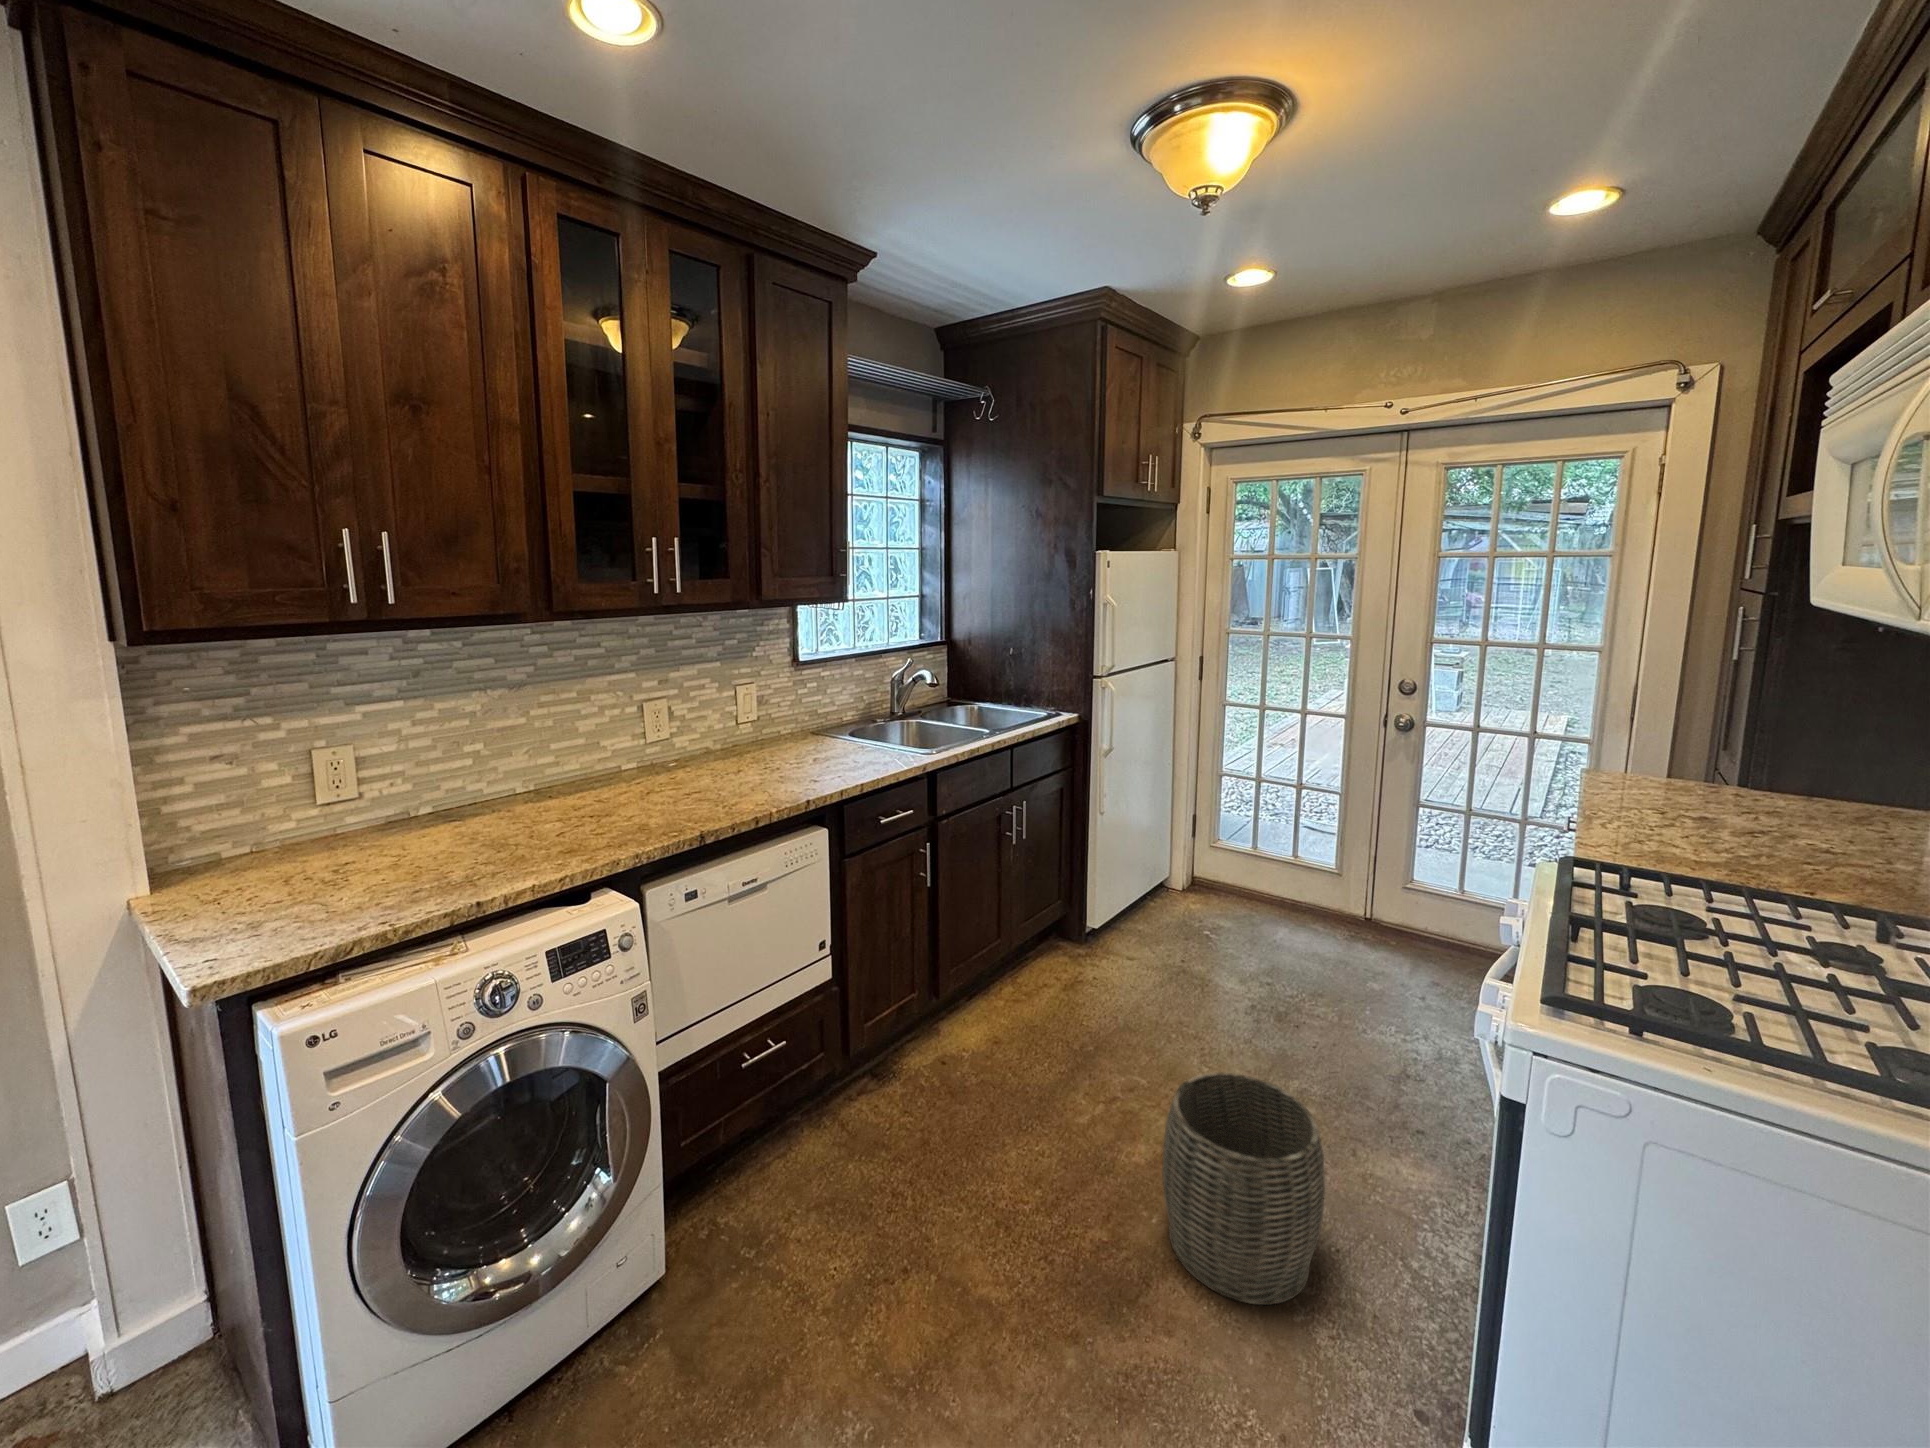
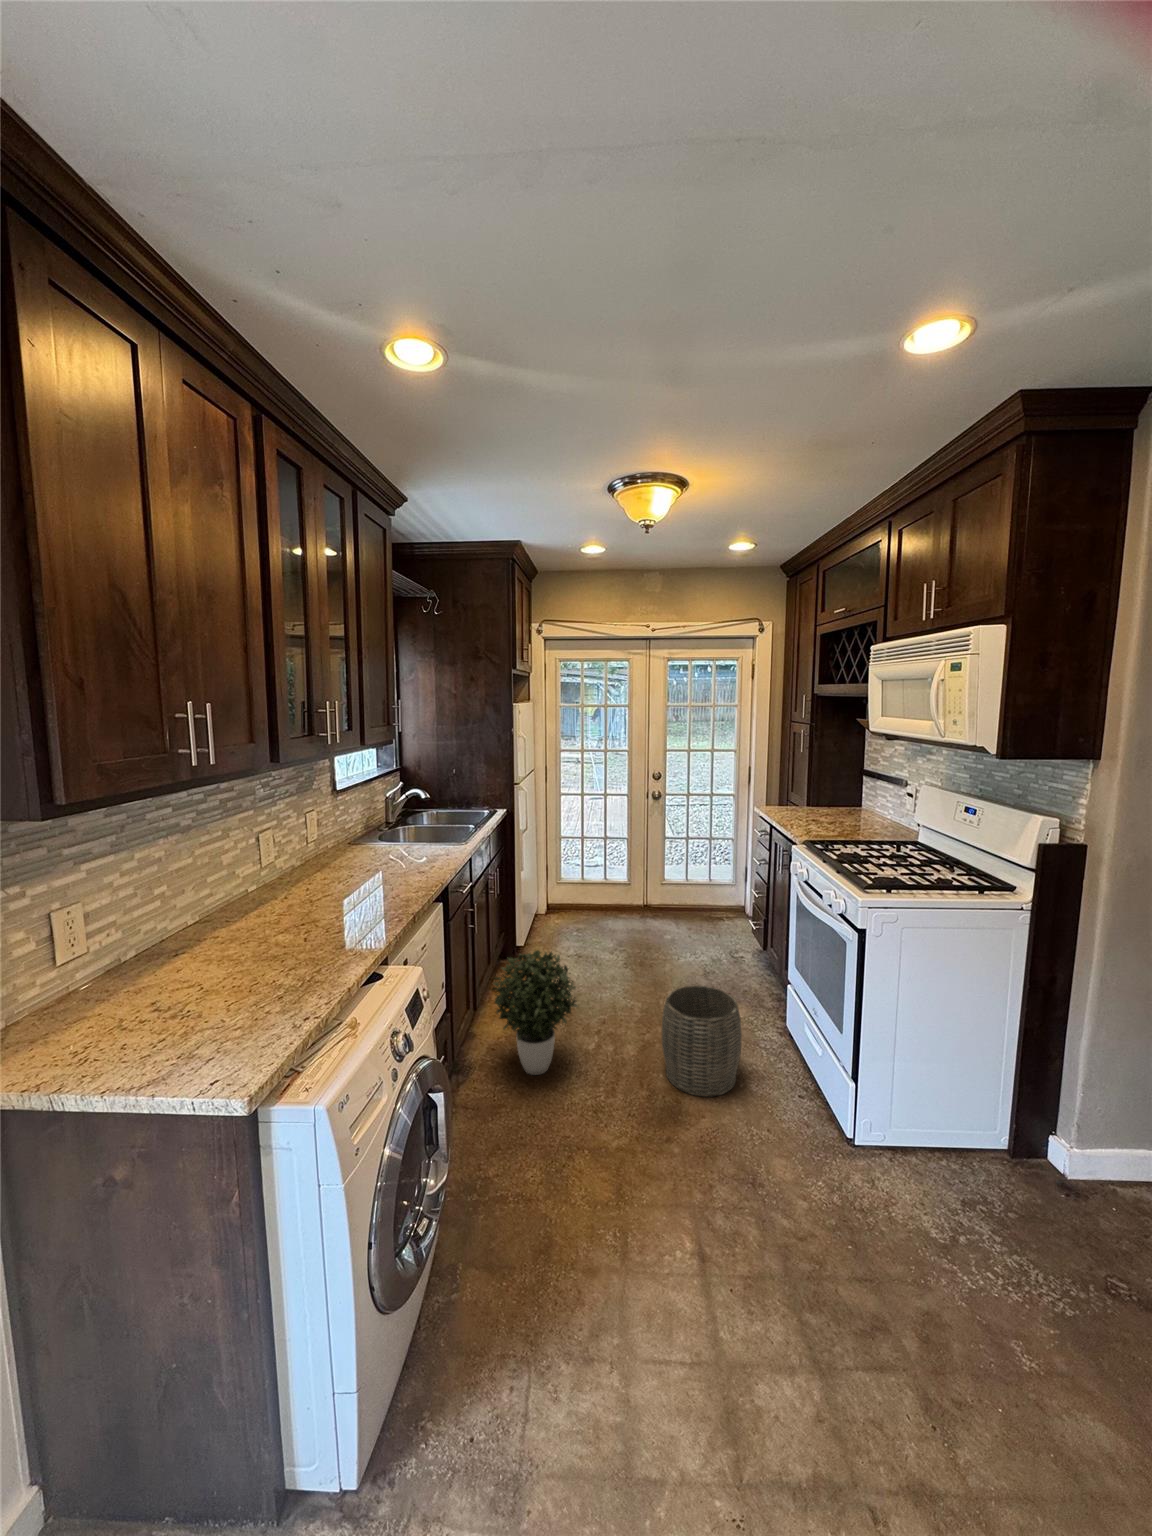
potted plant: none [919,932,1048,1124] -> present [492,950,577,1075]

